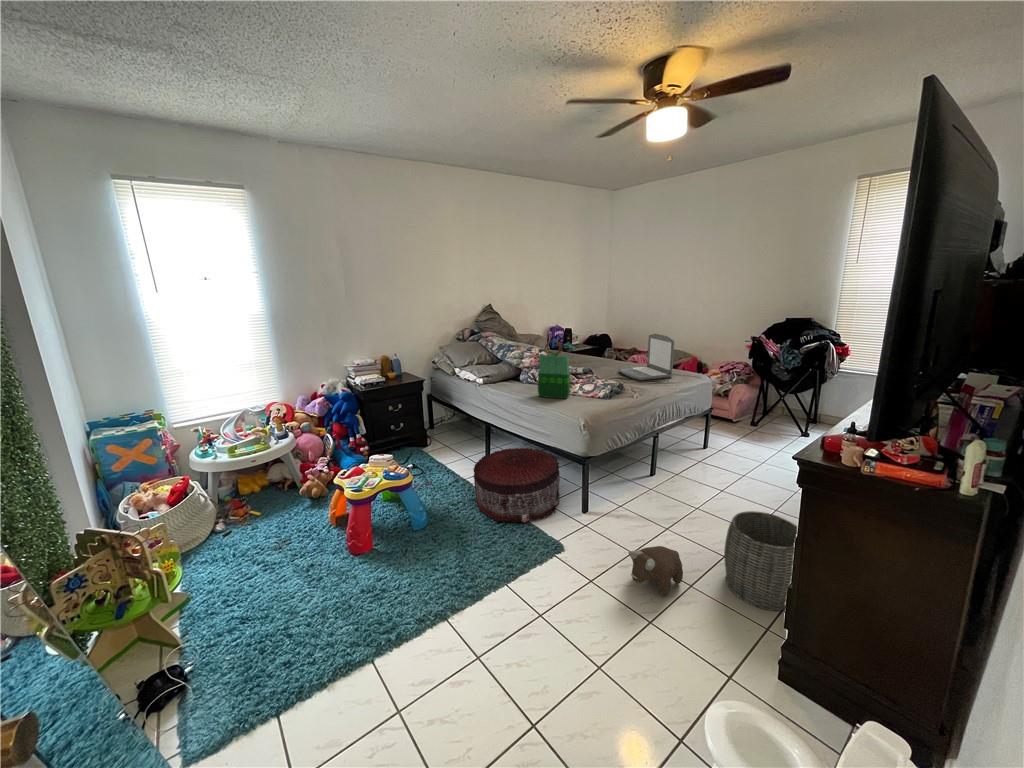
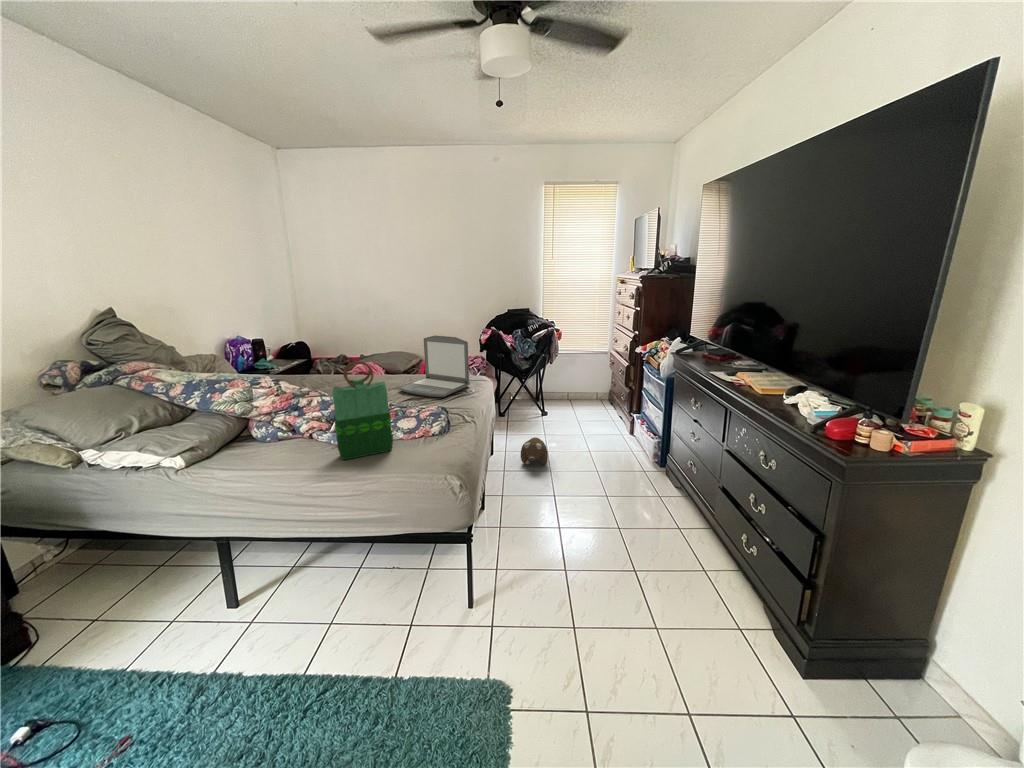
pouf: present [473,448,560,522] -> none [262,545,444,728]
woven basket: present [724,511,797,611] -> none [659,512,743,619]
plush toy: present [628,546,683,596] -> present [521,437,548,465]

